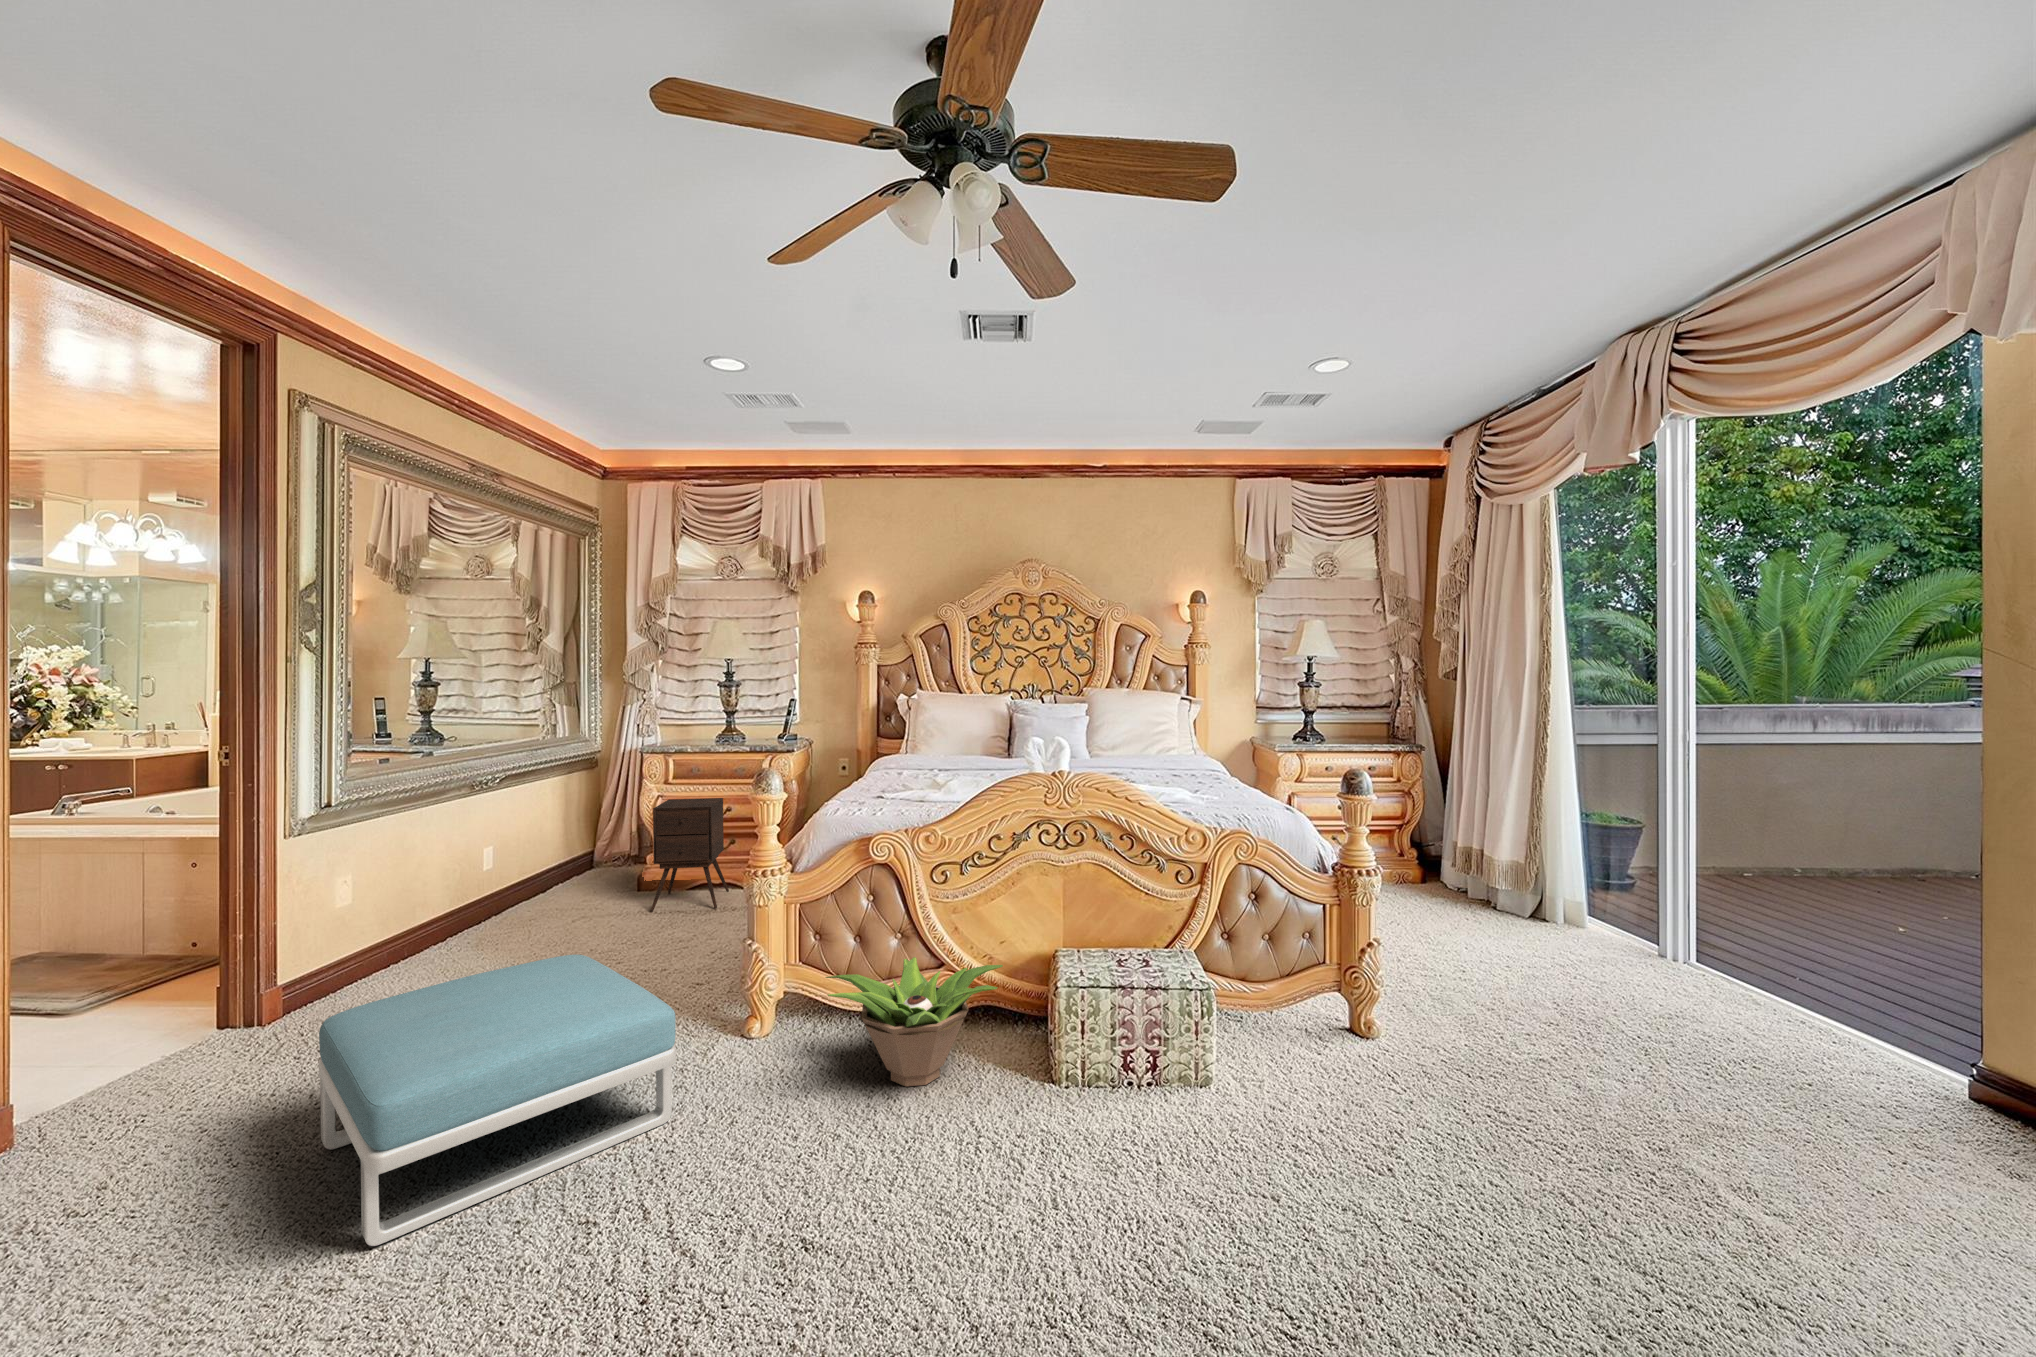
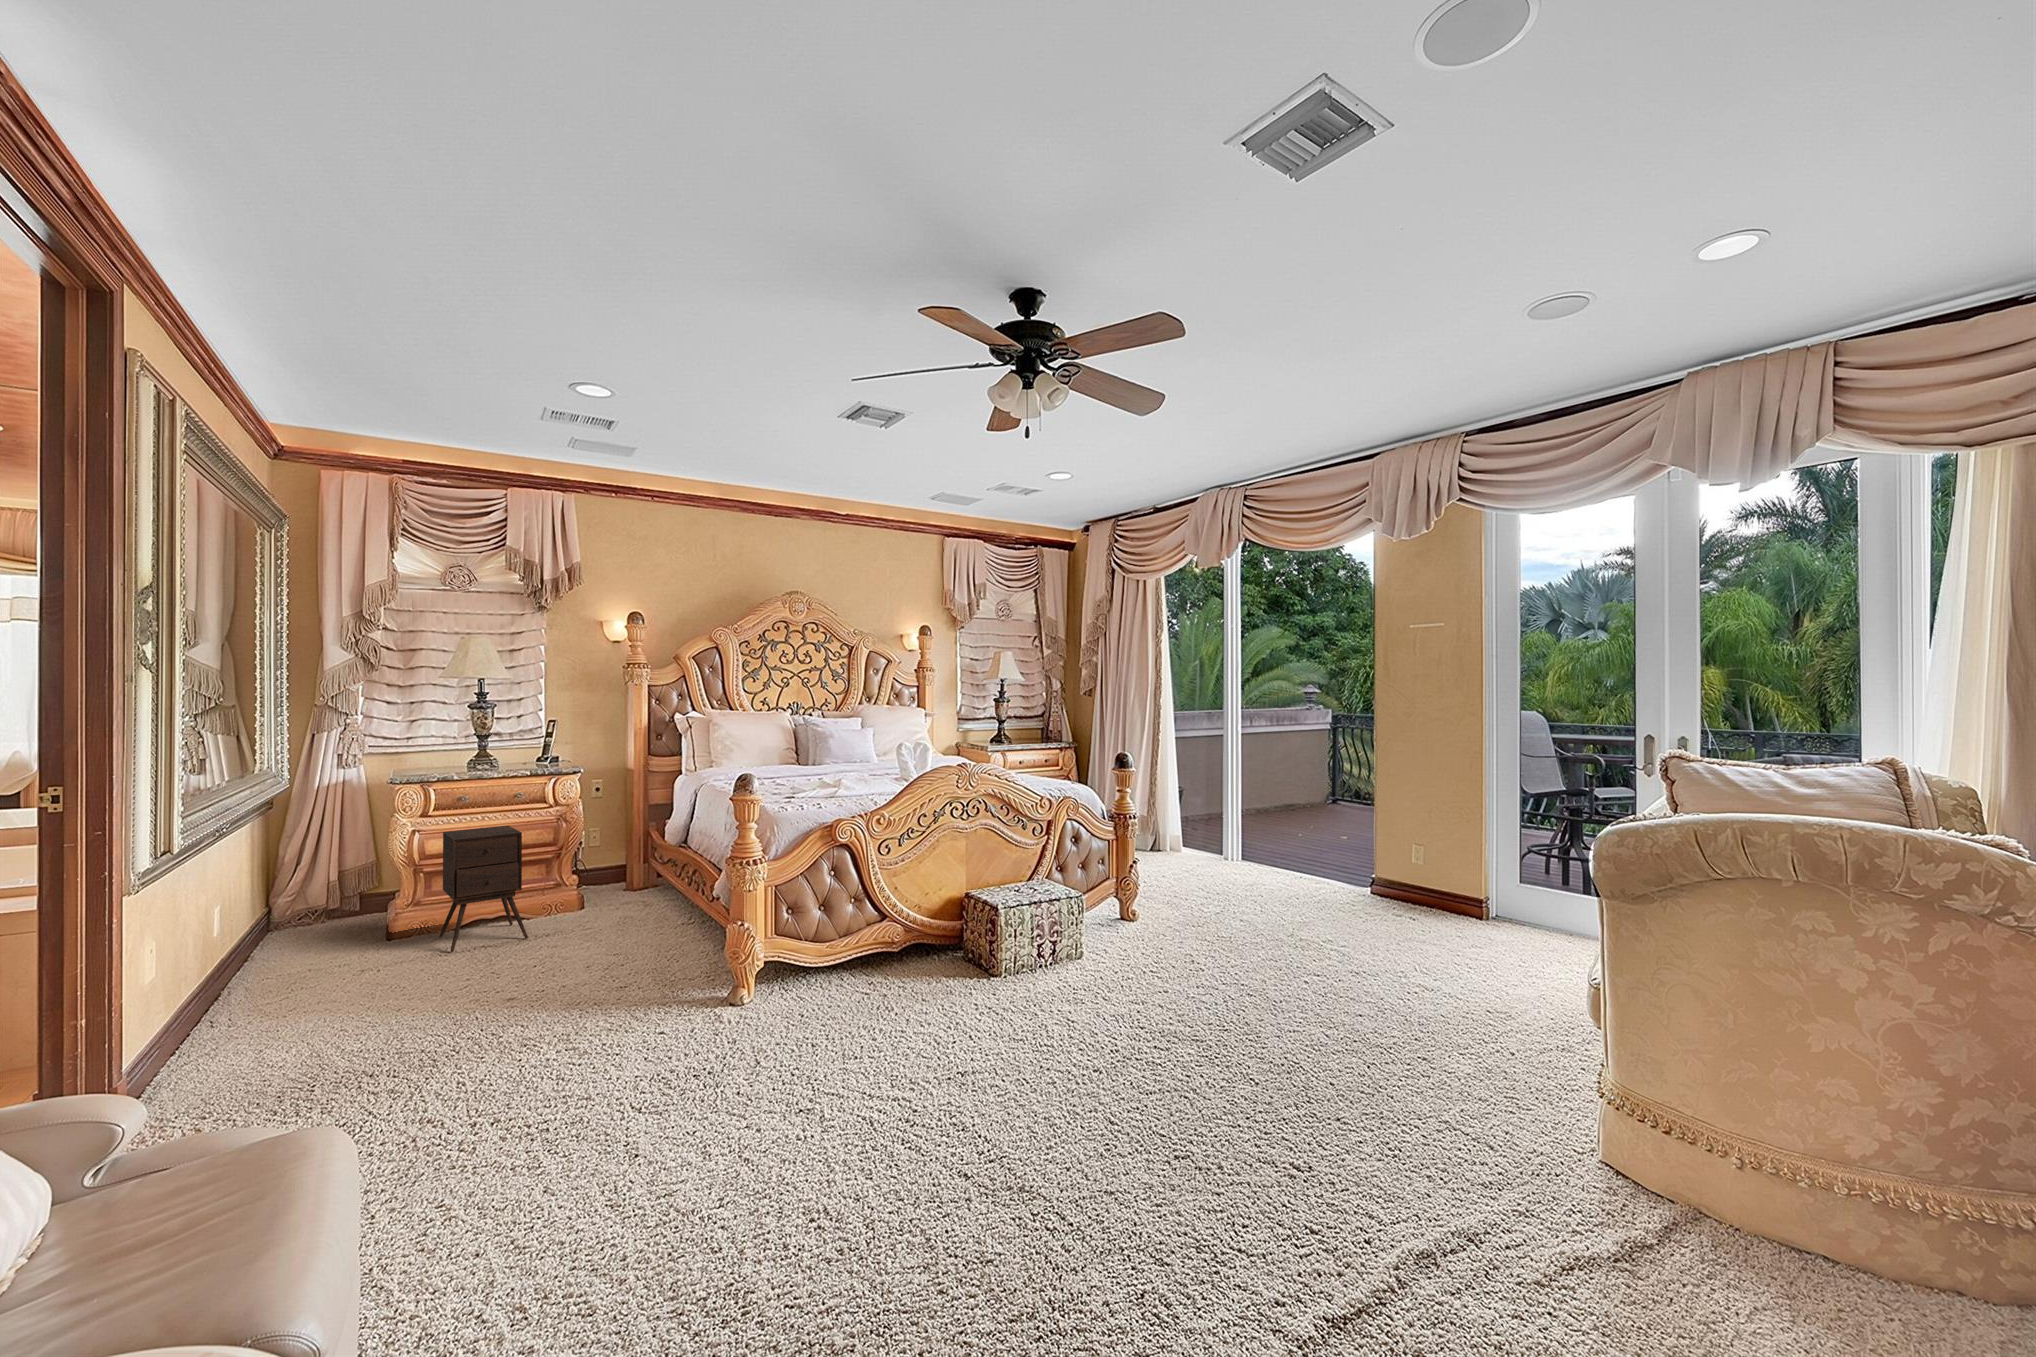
footstool: present [319,954,676,1246] -> none [457,952,782,1159]
decorative plant: present [826,957,1003,1086] -> none [827,904,971,998]

